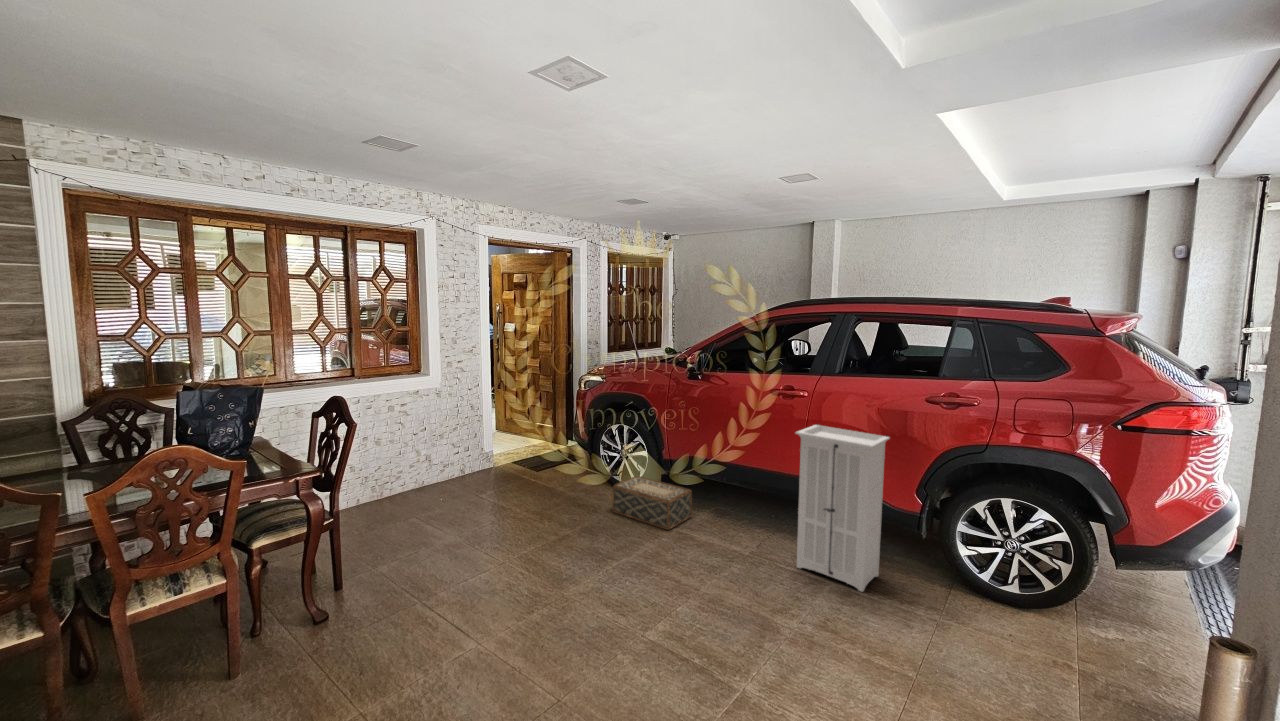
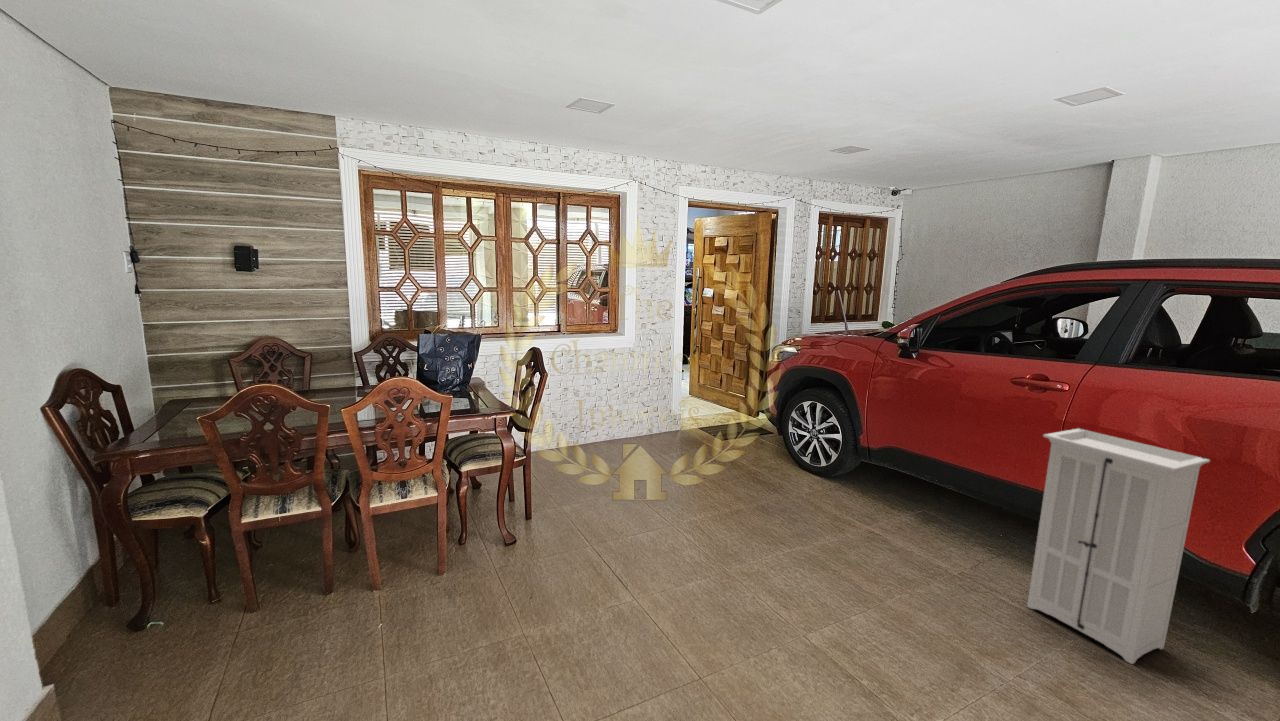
woven basket: present [613,476,692,530] -> none [795,460,892,526]

